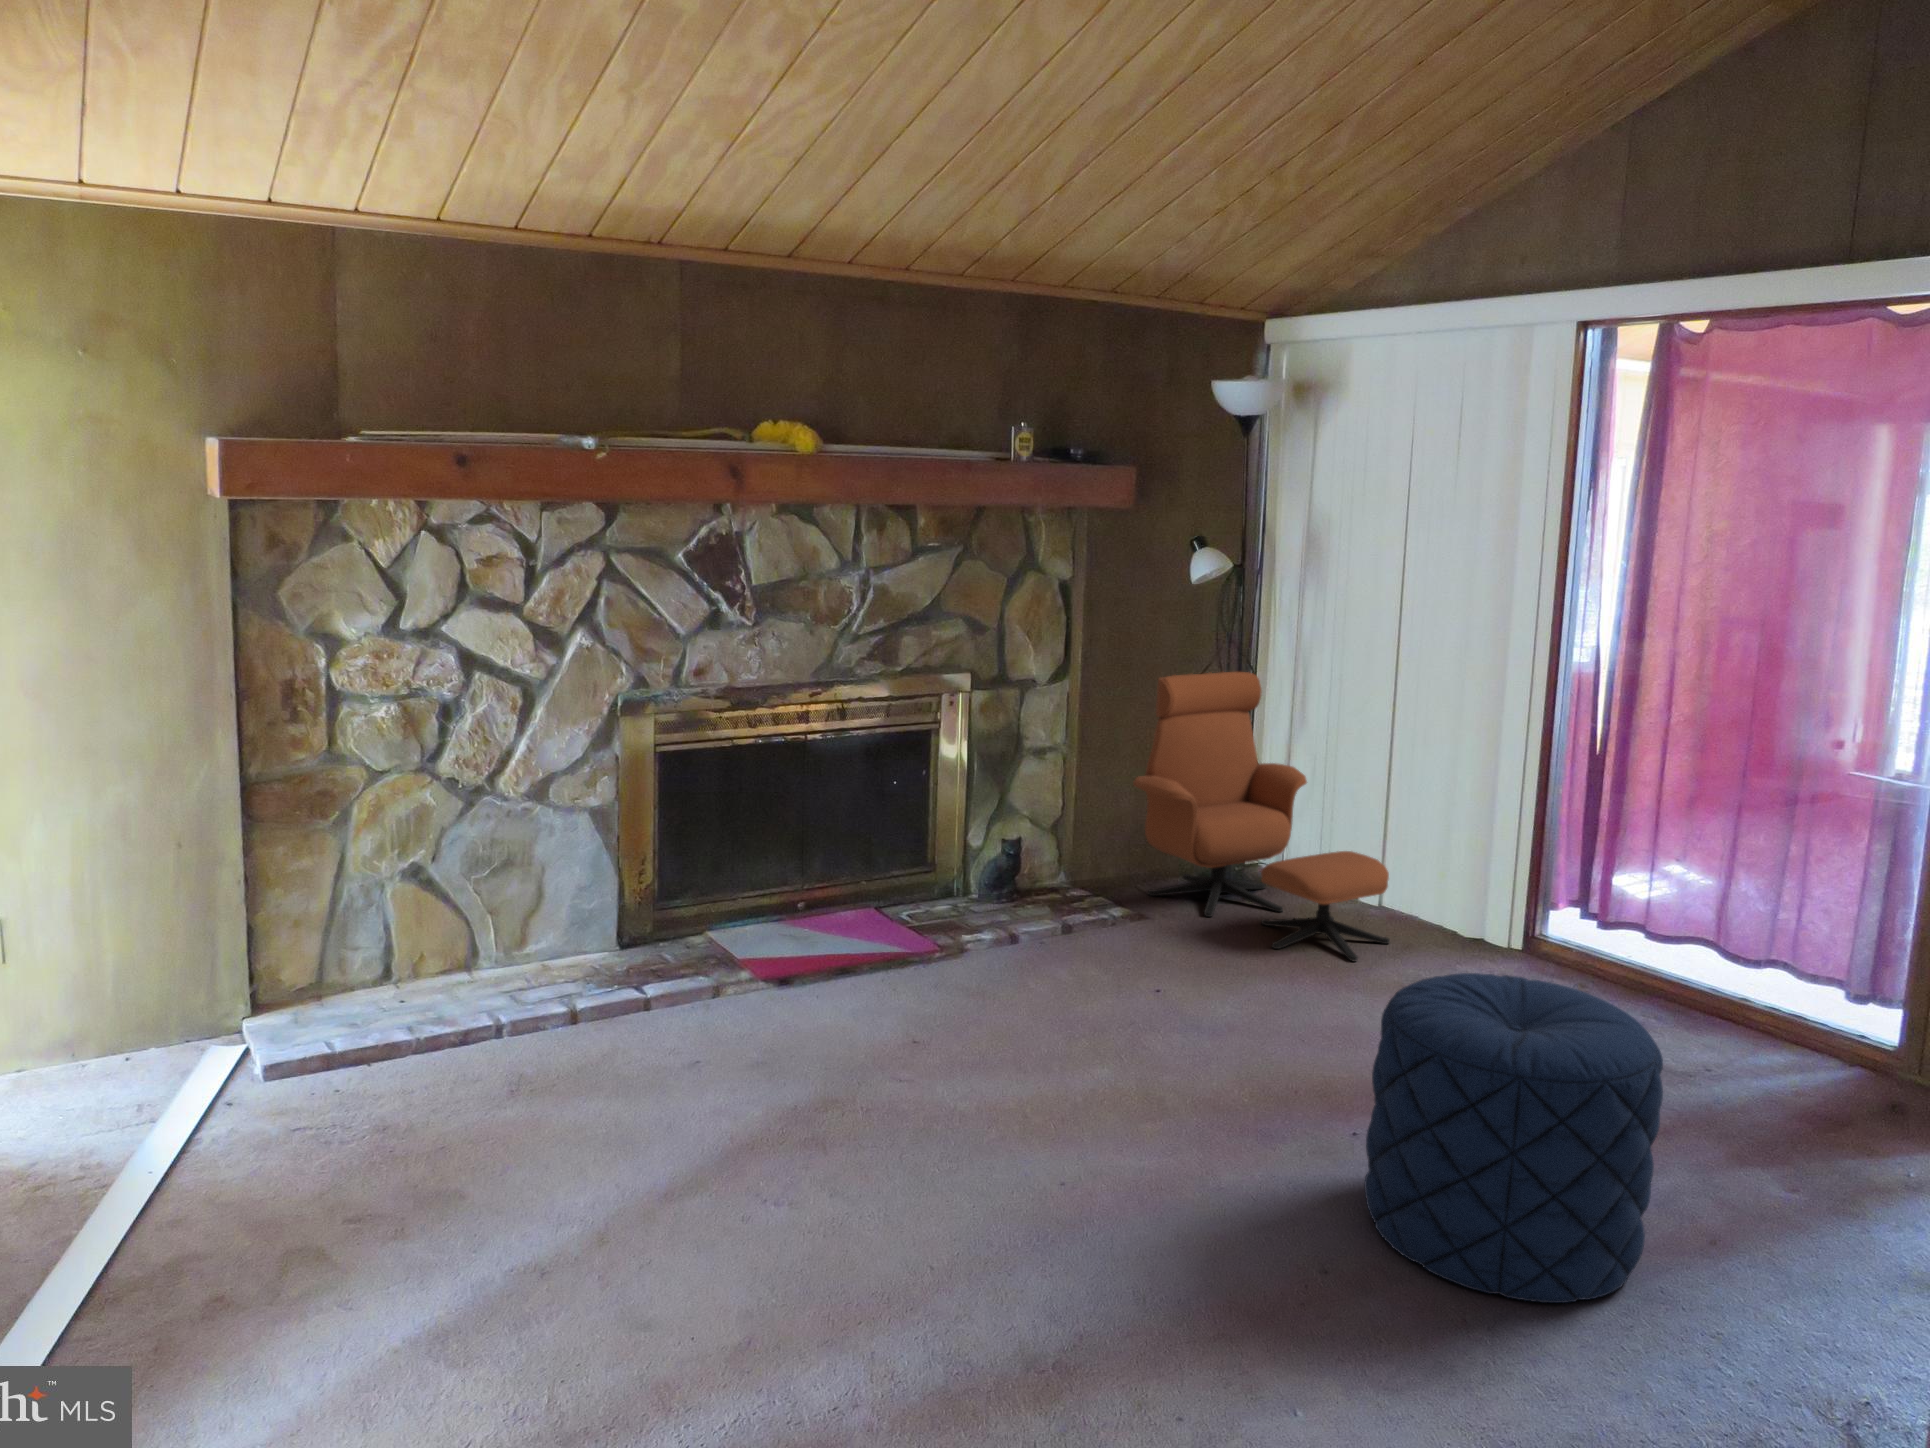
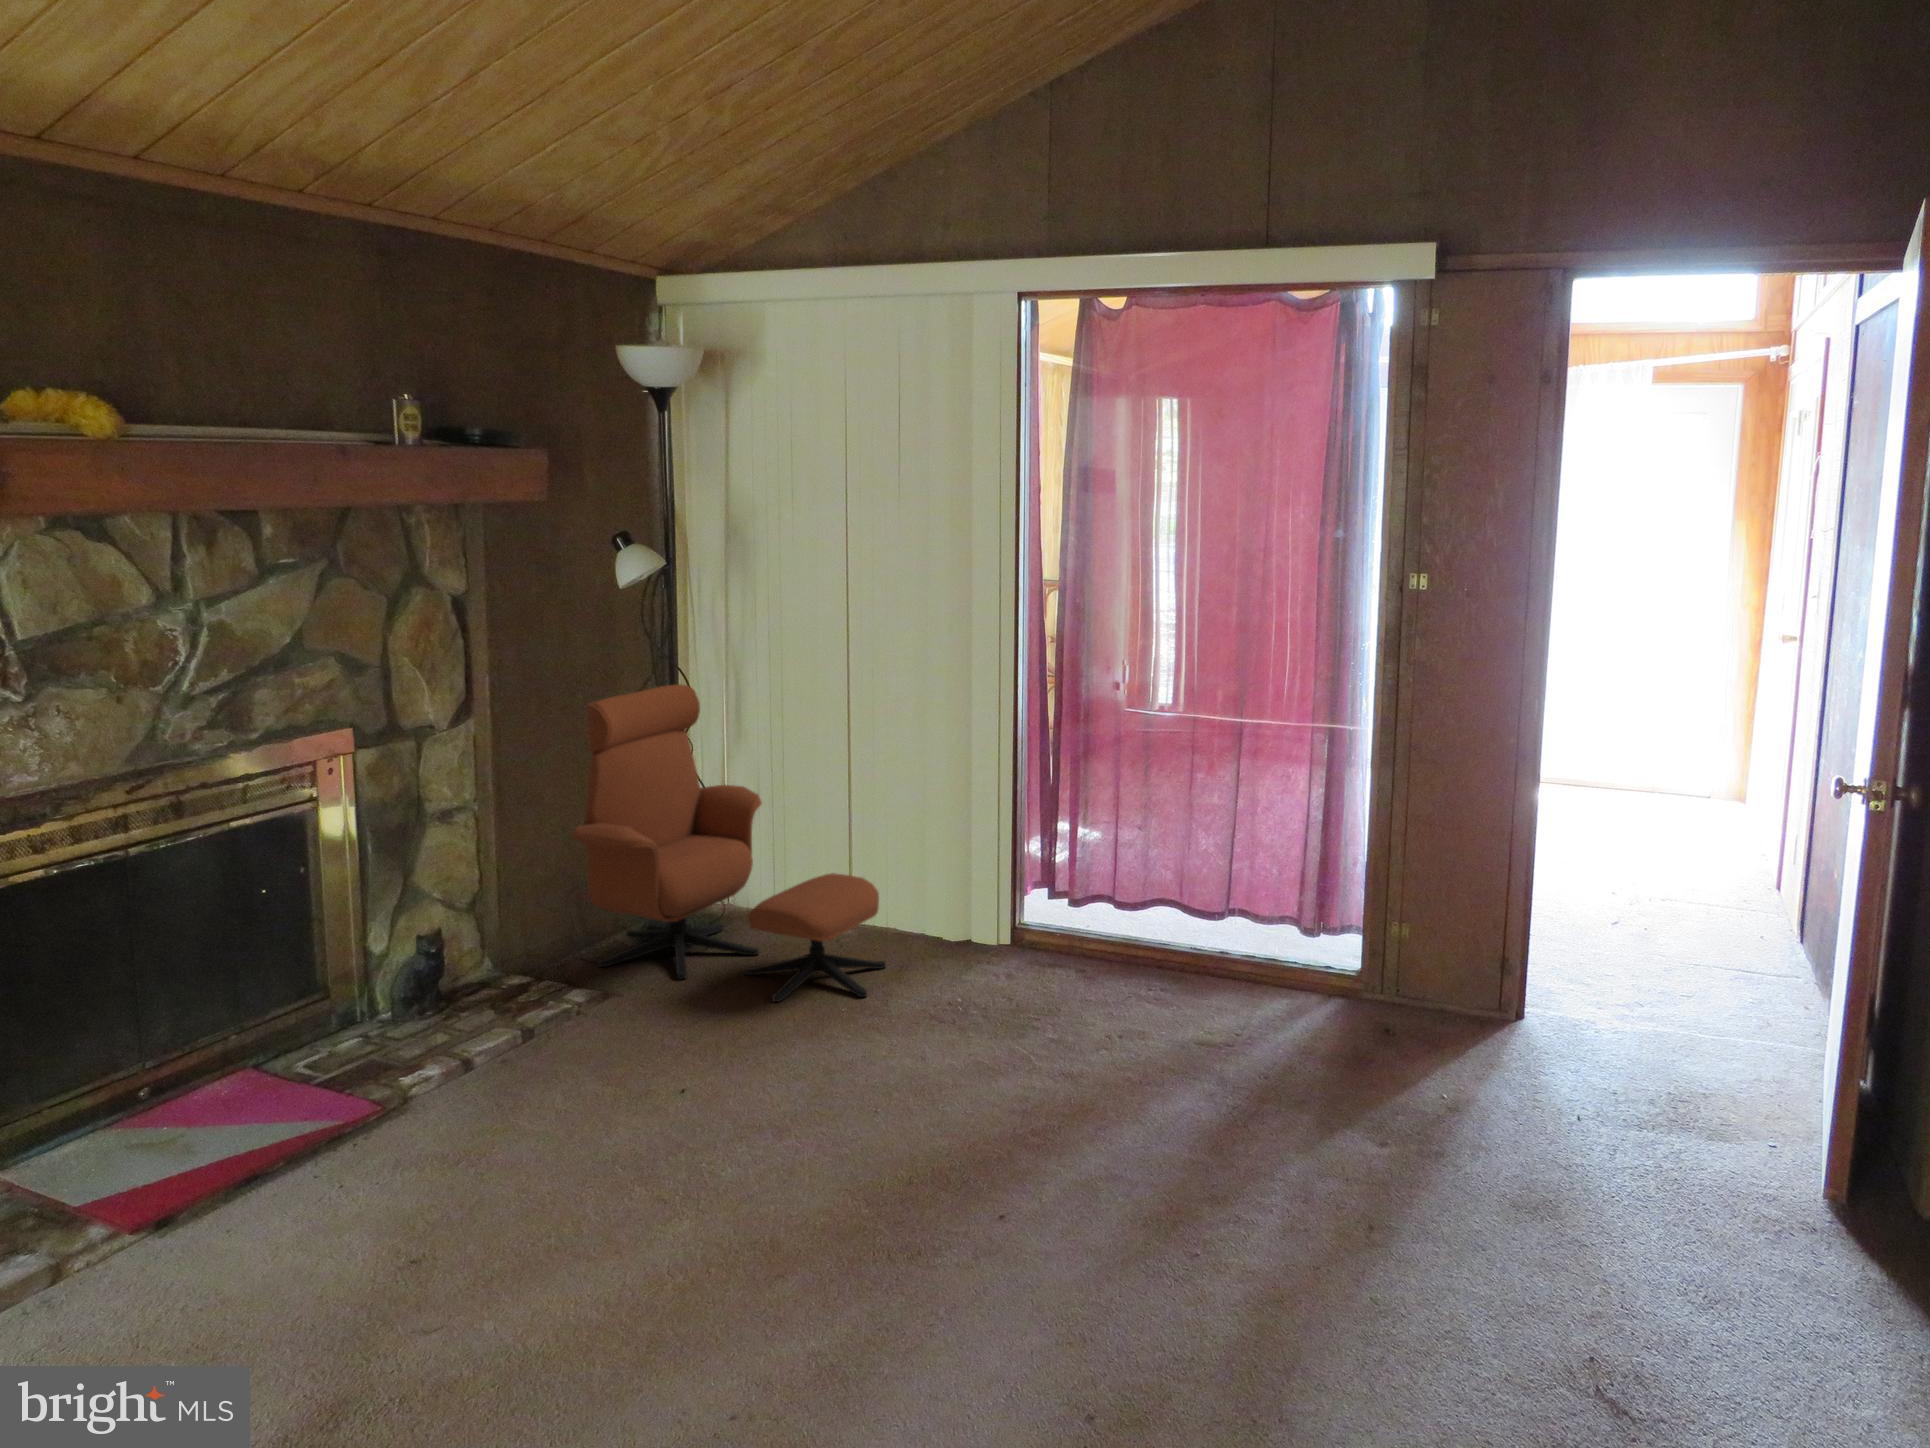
pouf: present [1364,973,1663,1303] -> none [1038,998,1328,1353]

